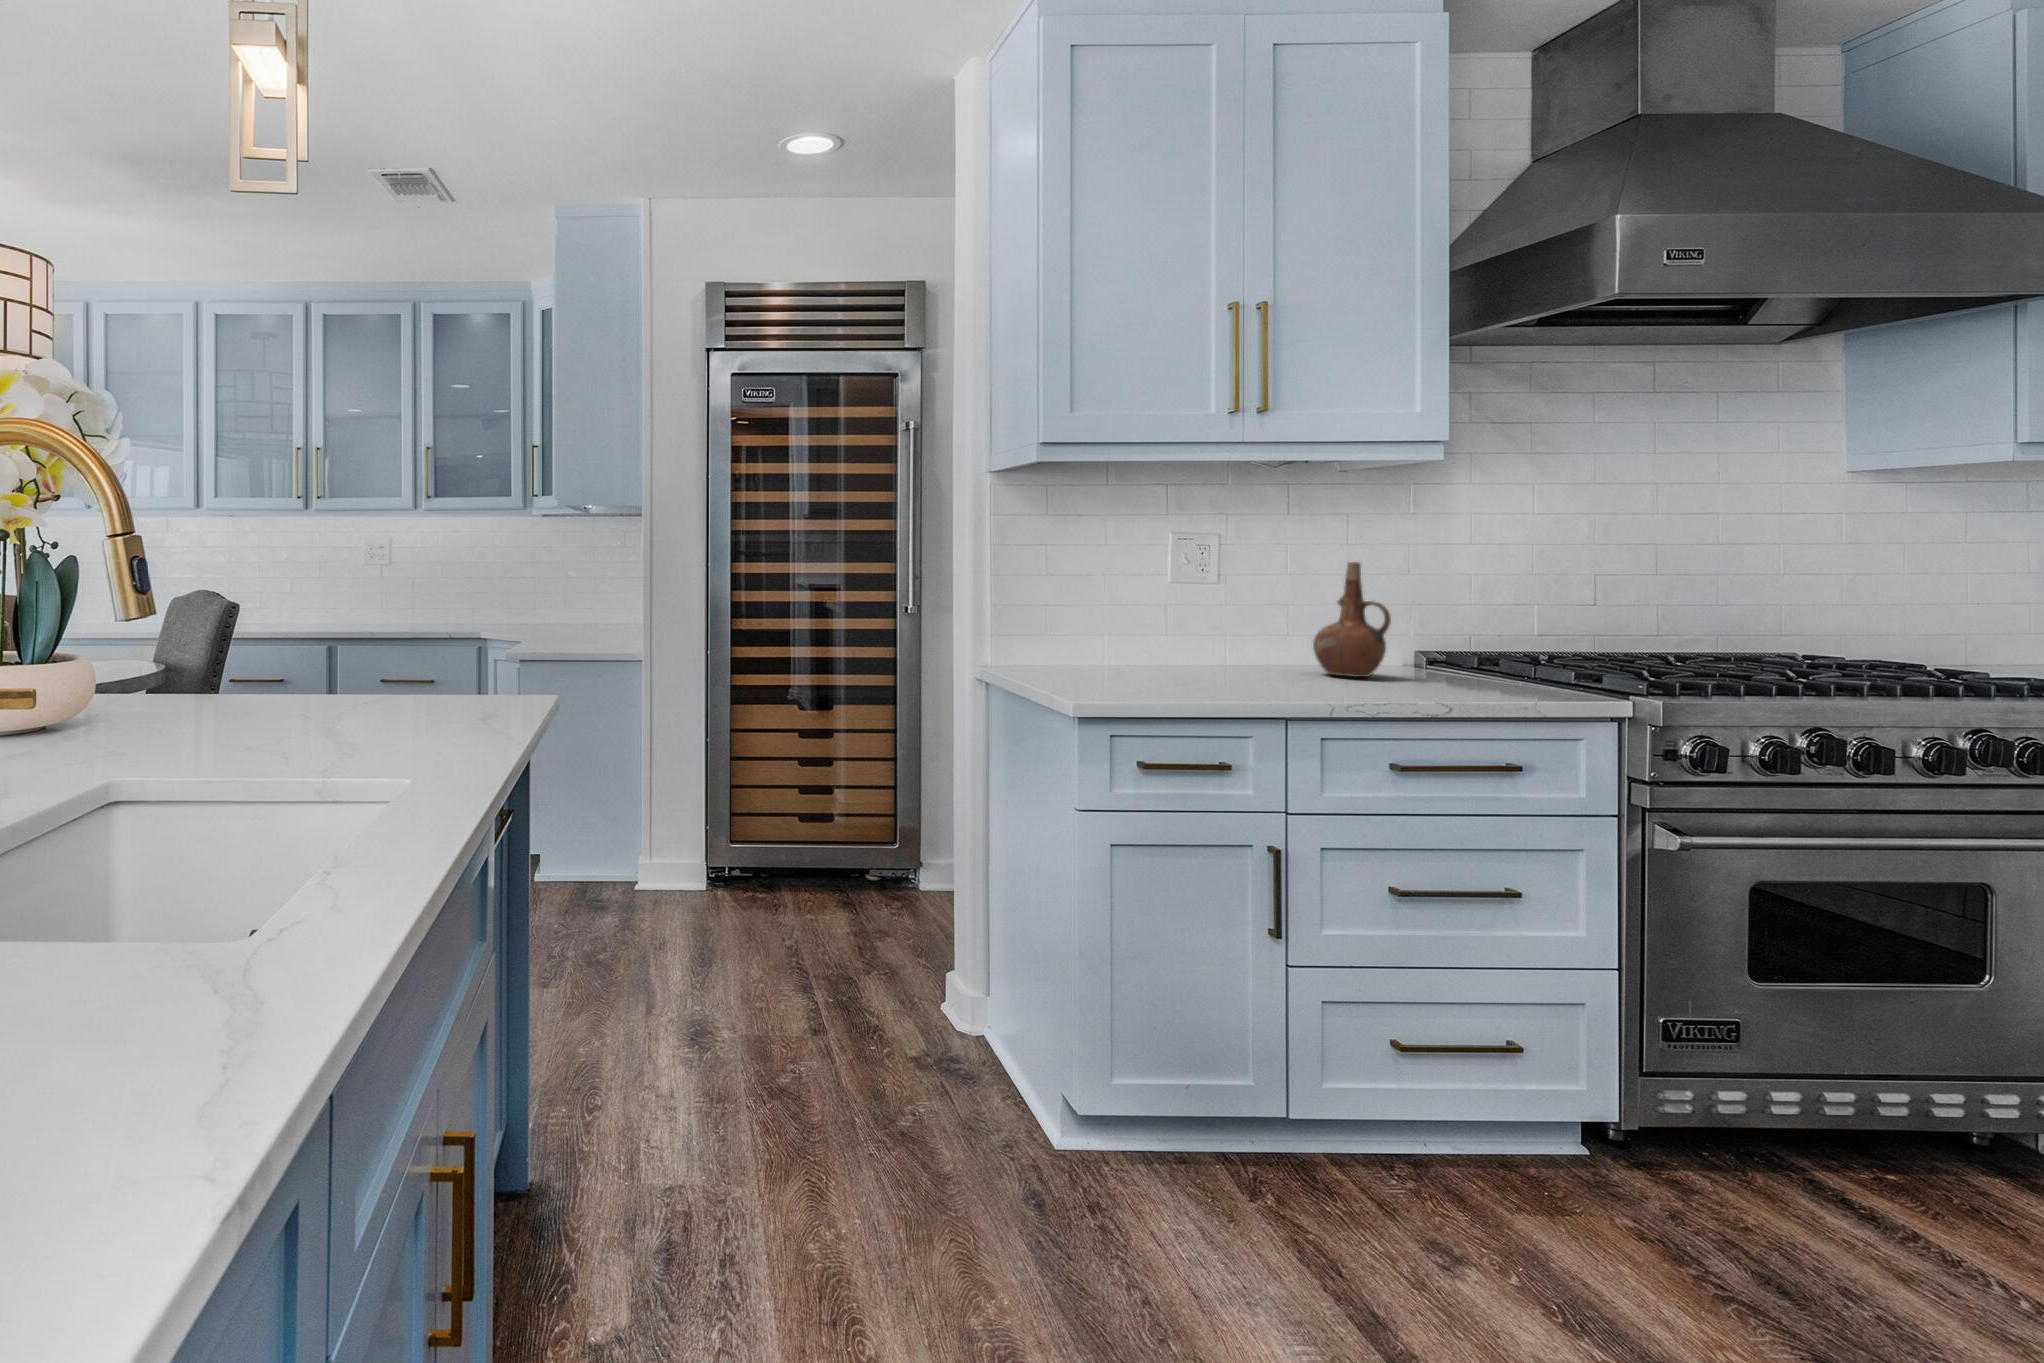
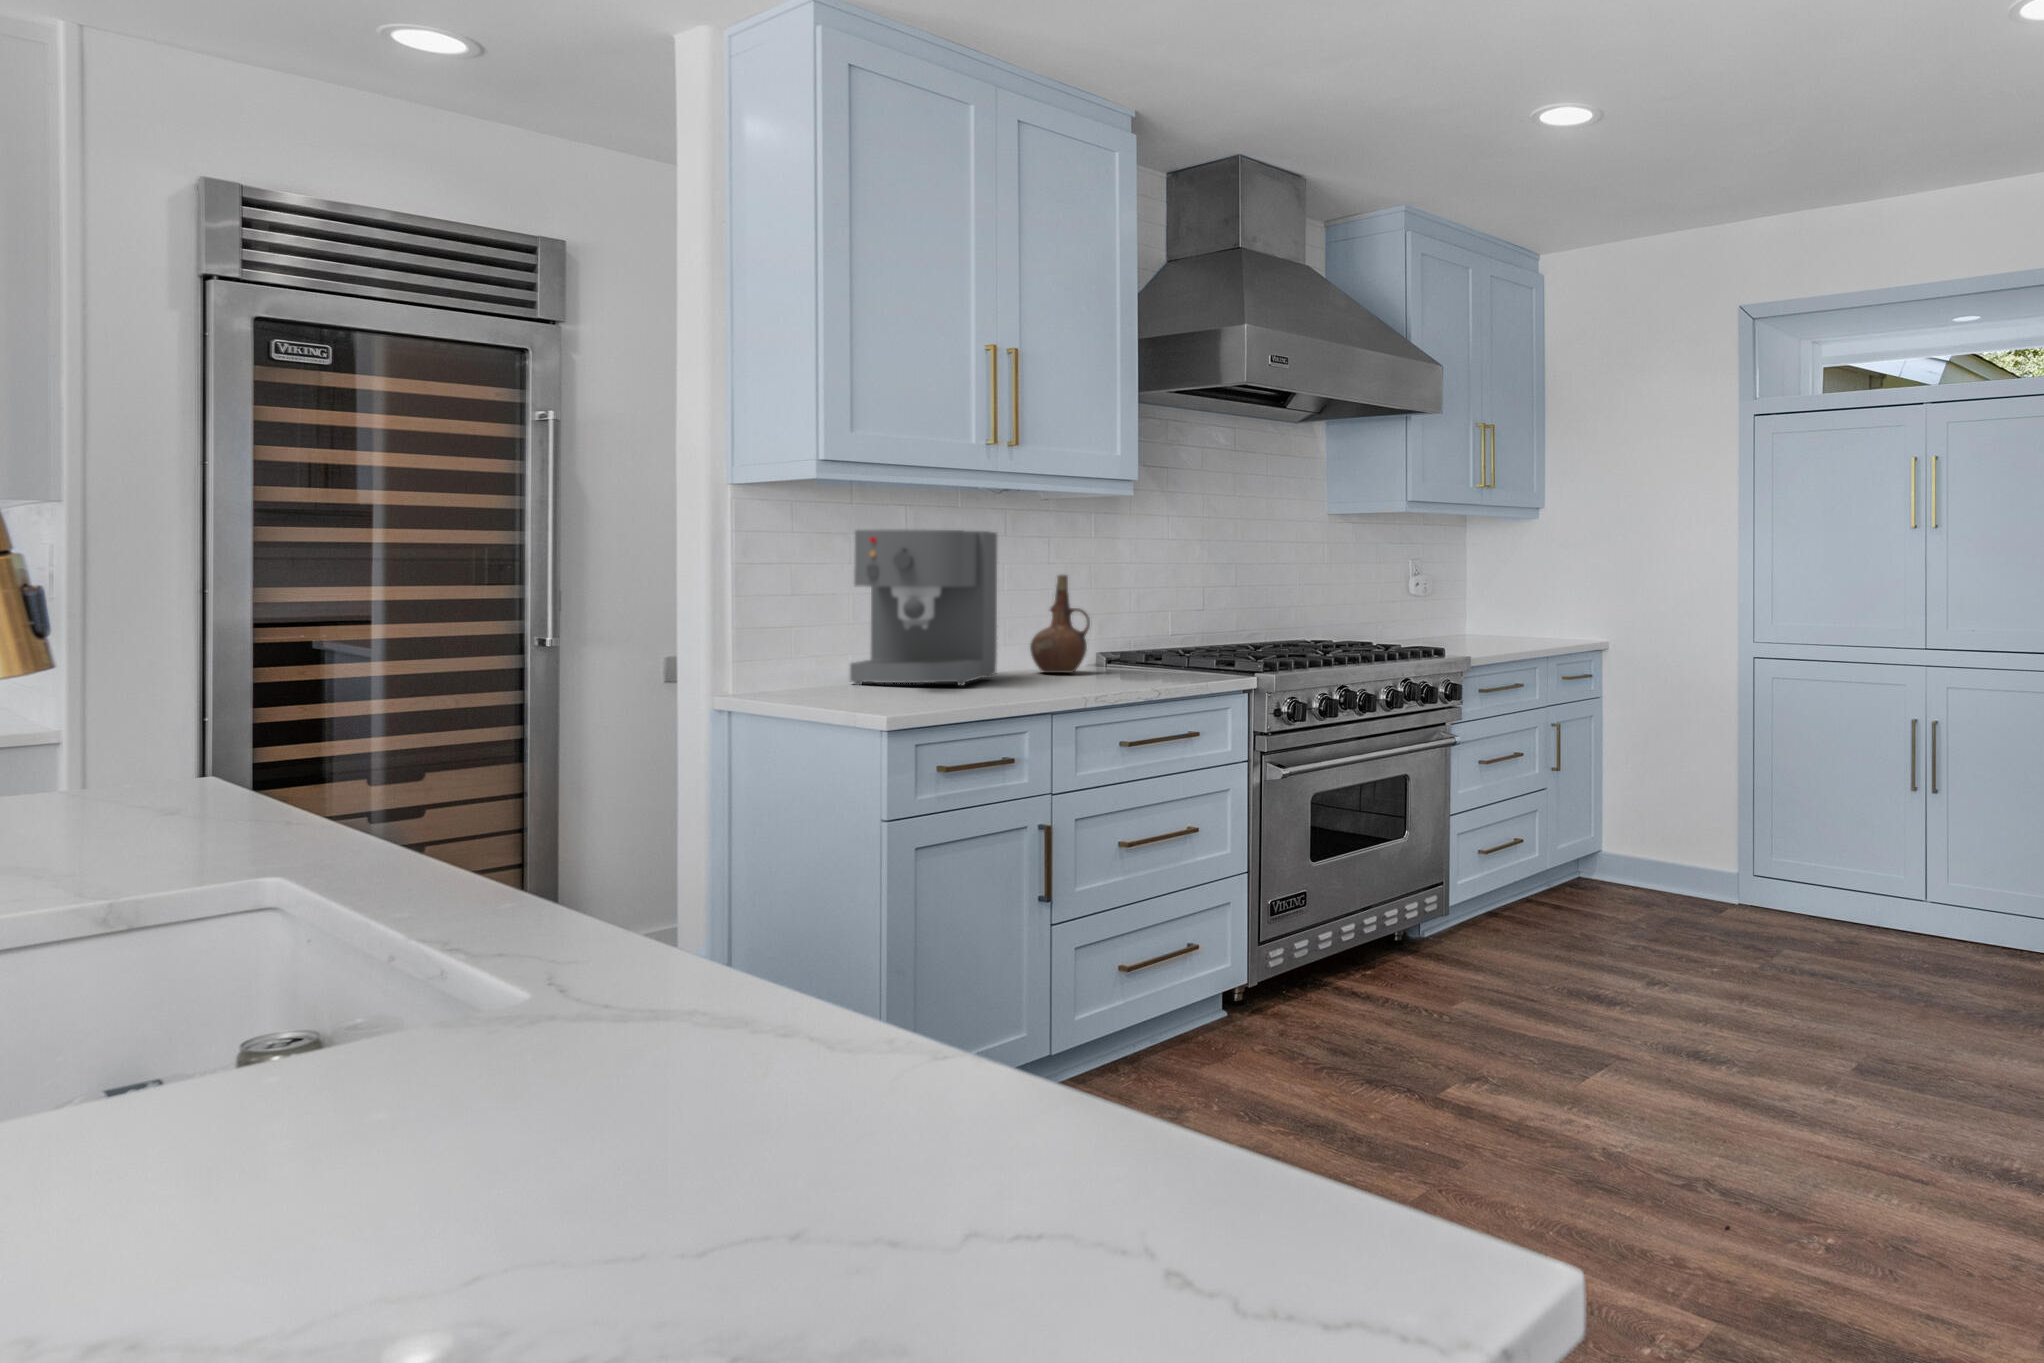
coffee maker: none [1092,515,1259,682] -> present [850,530,997,685]

